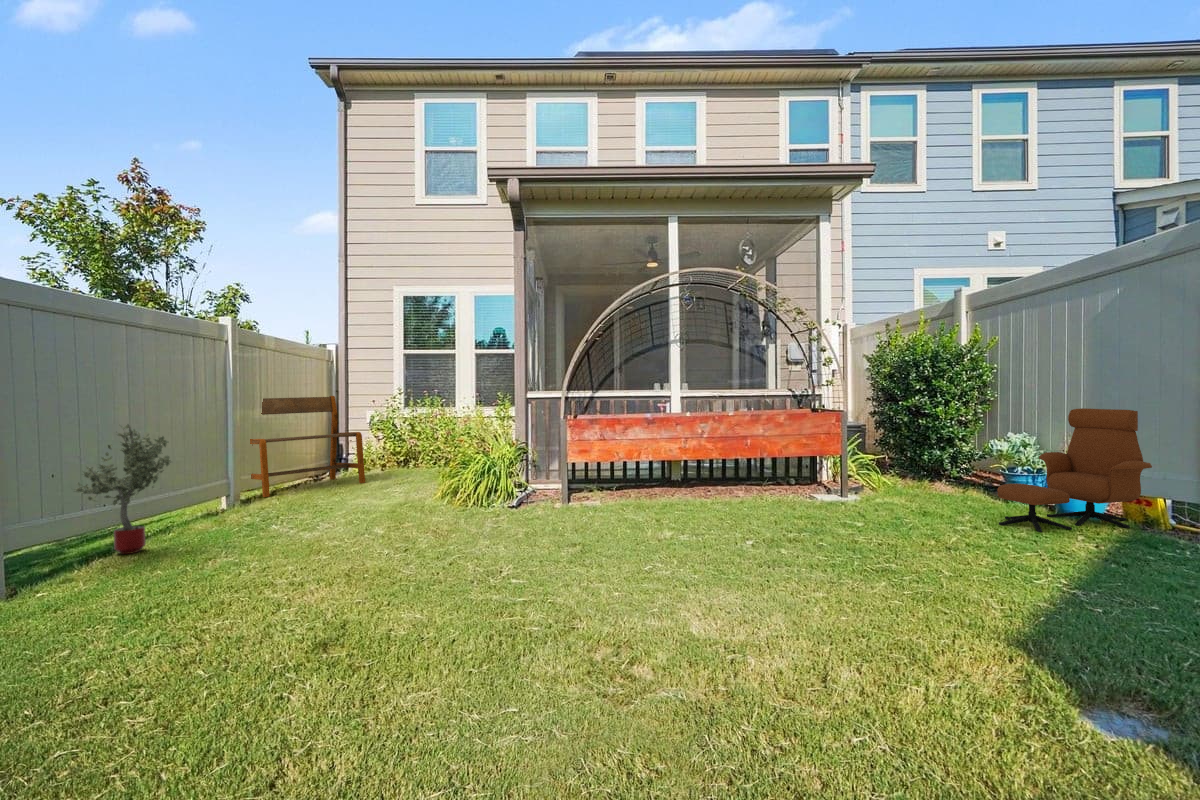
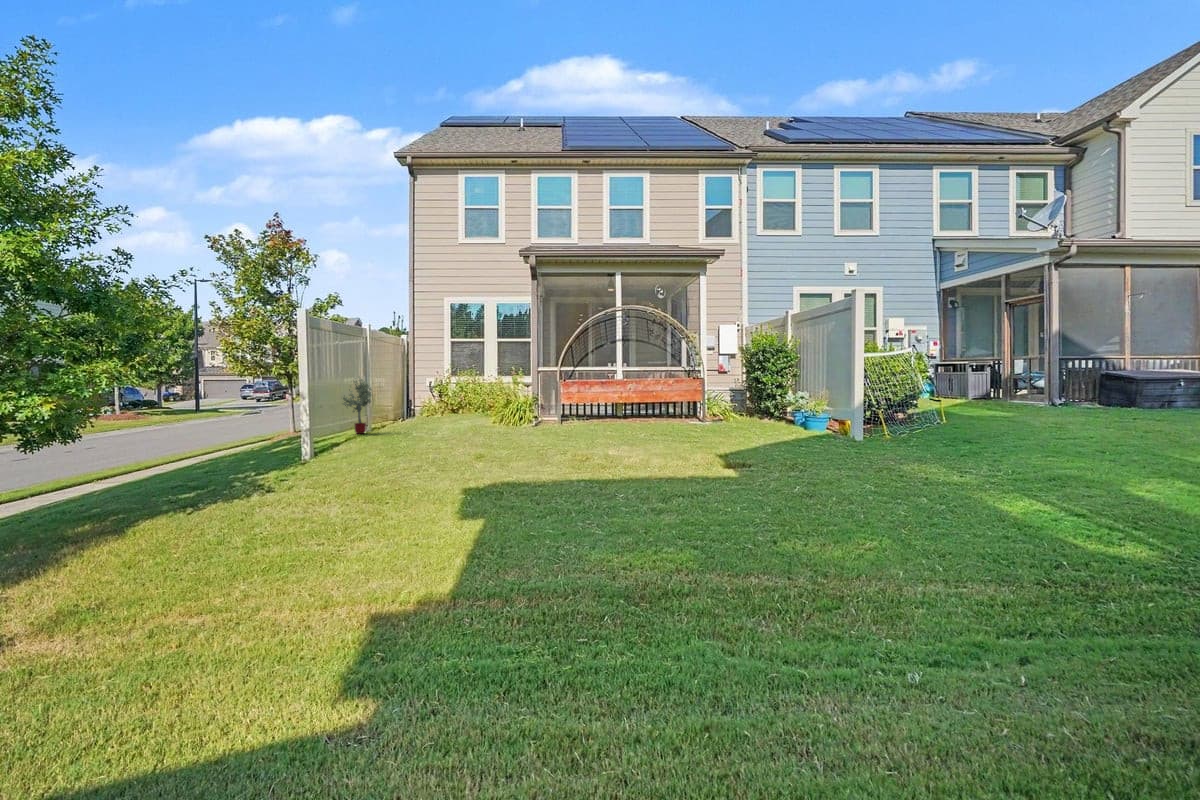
bench: present [247,396,365,497] -> none [370,370,438,425]
lounge chair: present [997,408,1152,532] -> none [759,374,823,429]

